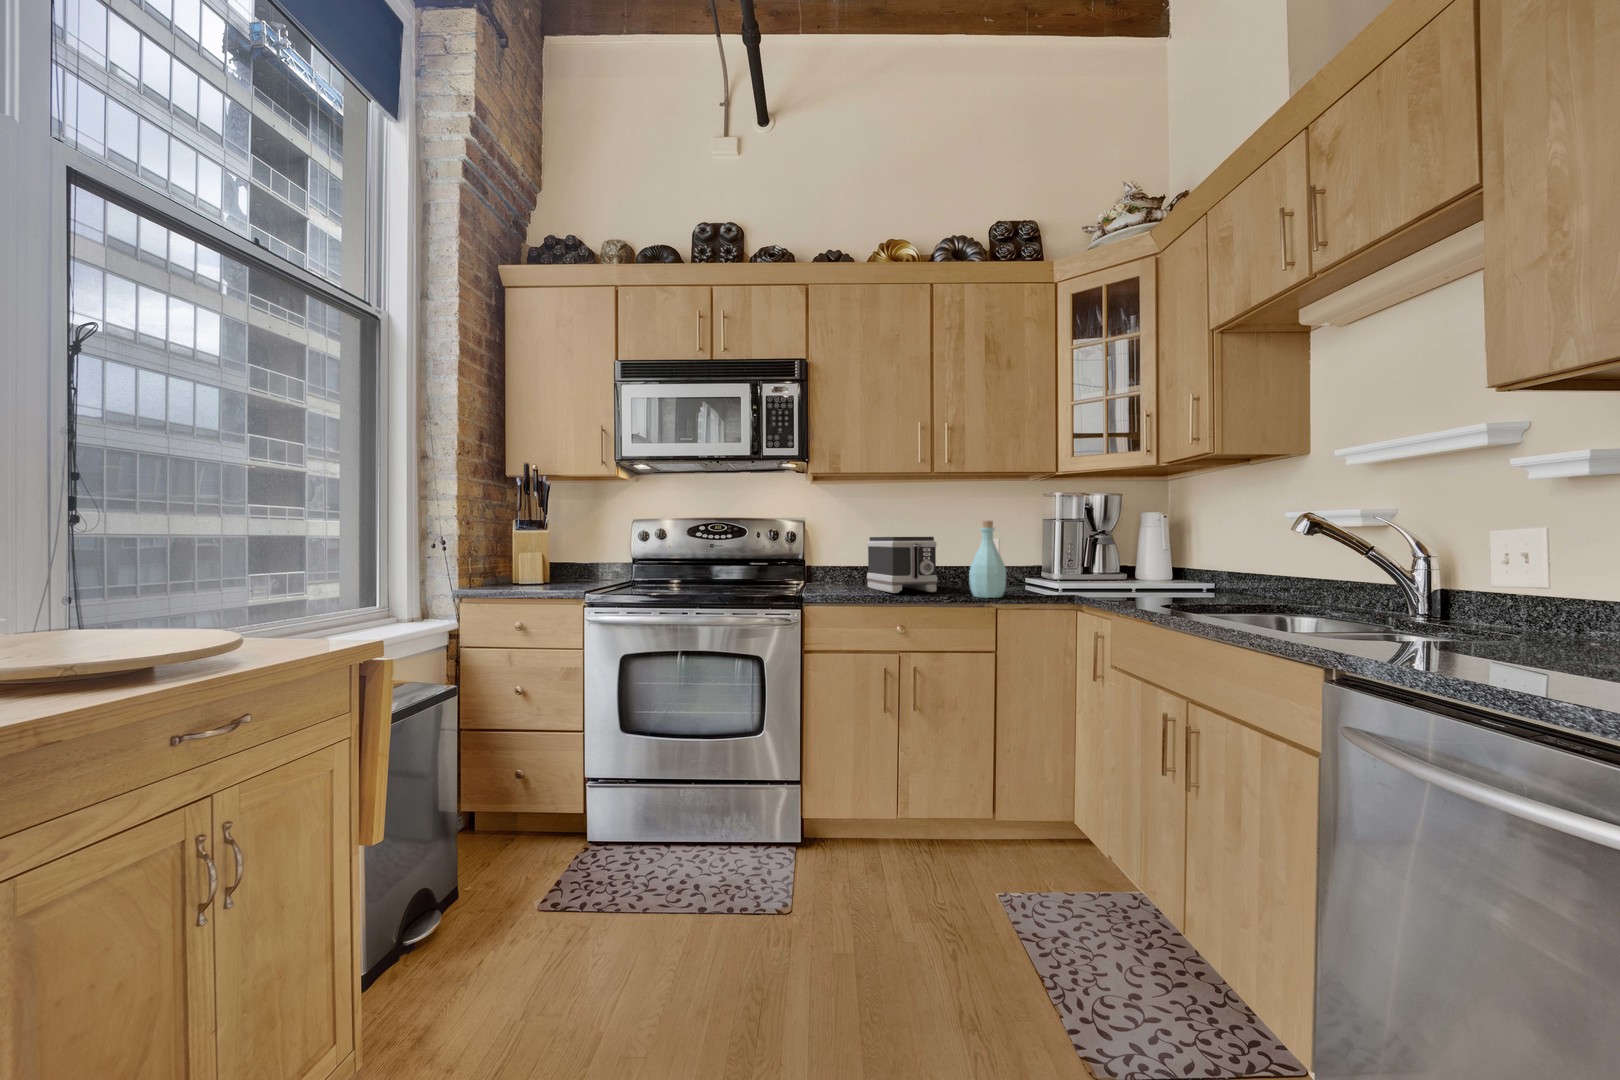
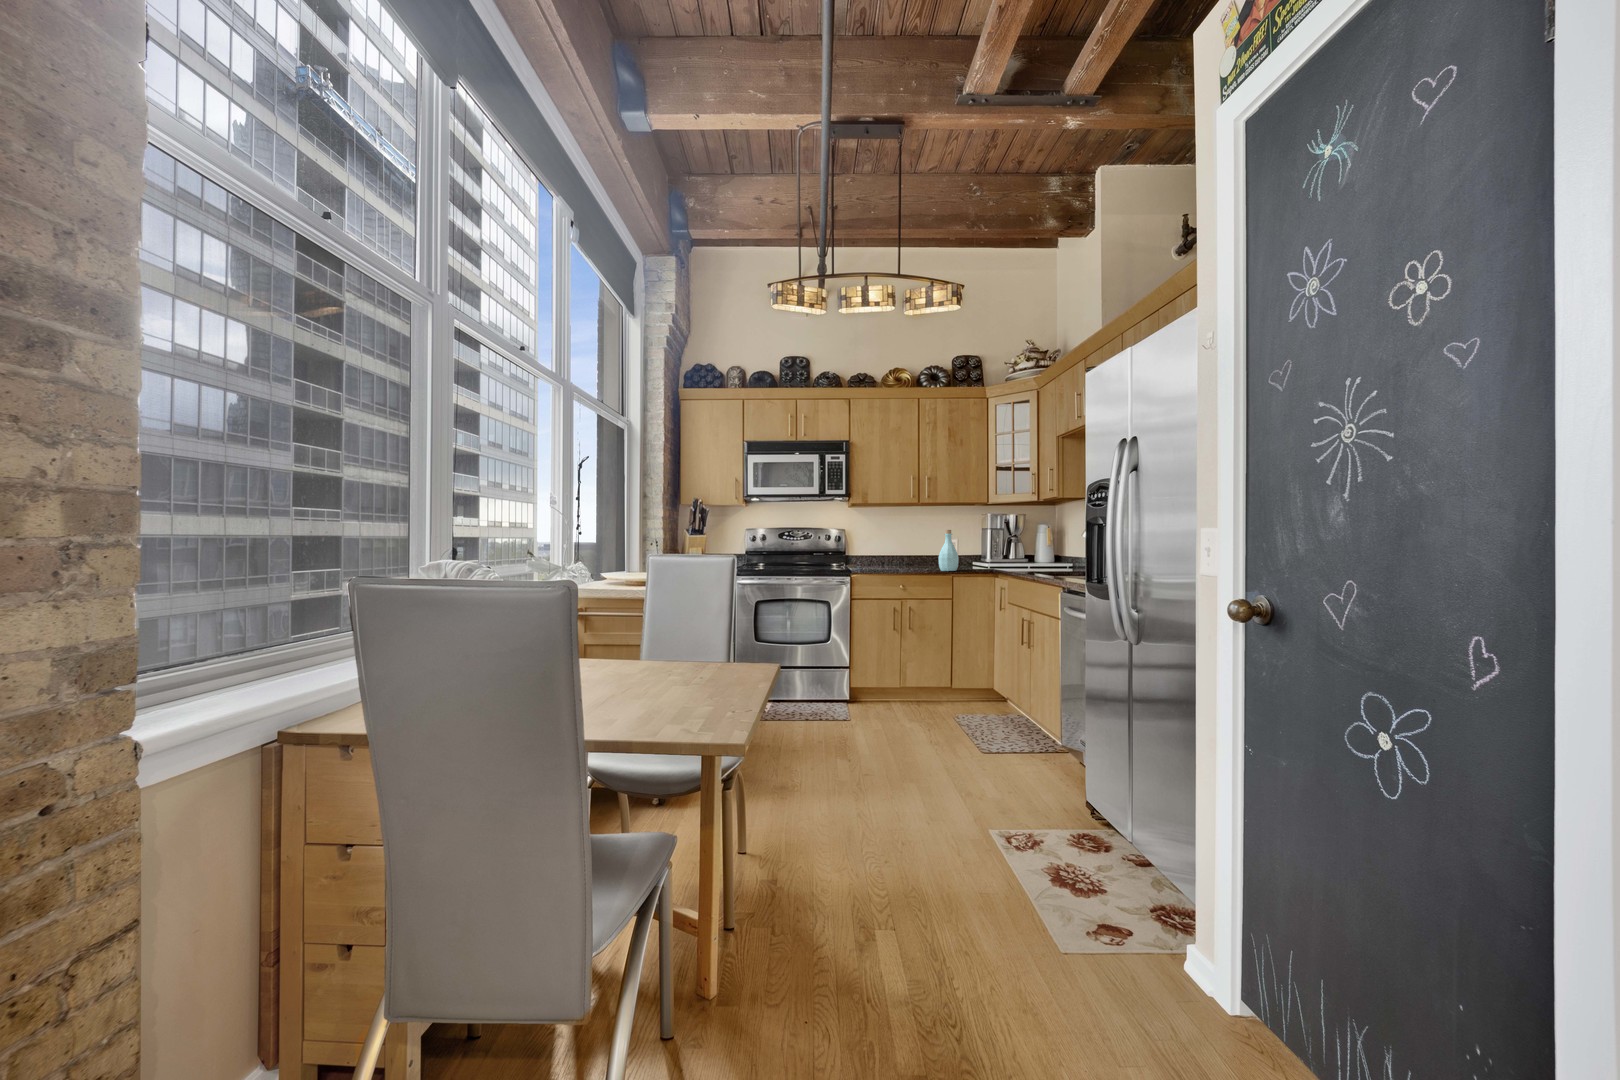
toaster: present [867,537,938,593] -> none [883,538,922,569]

